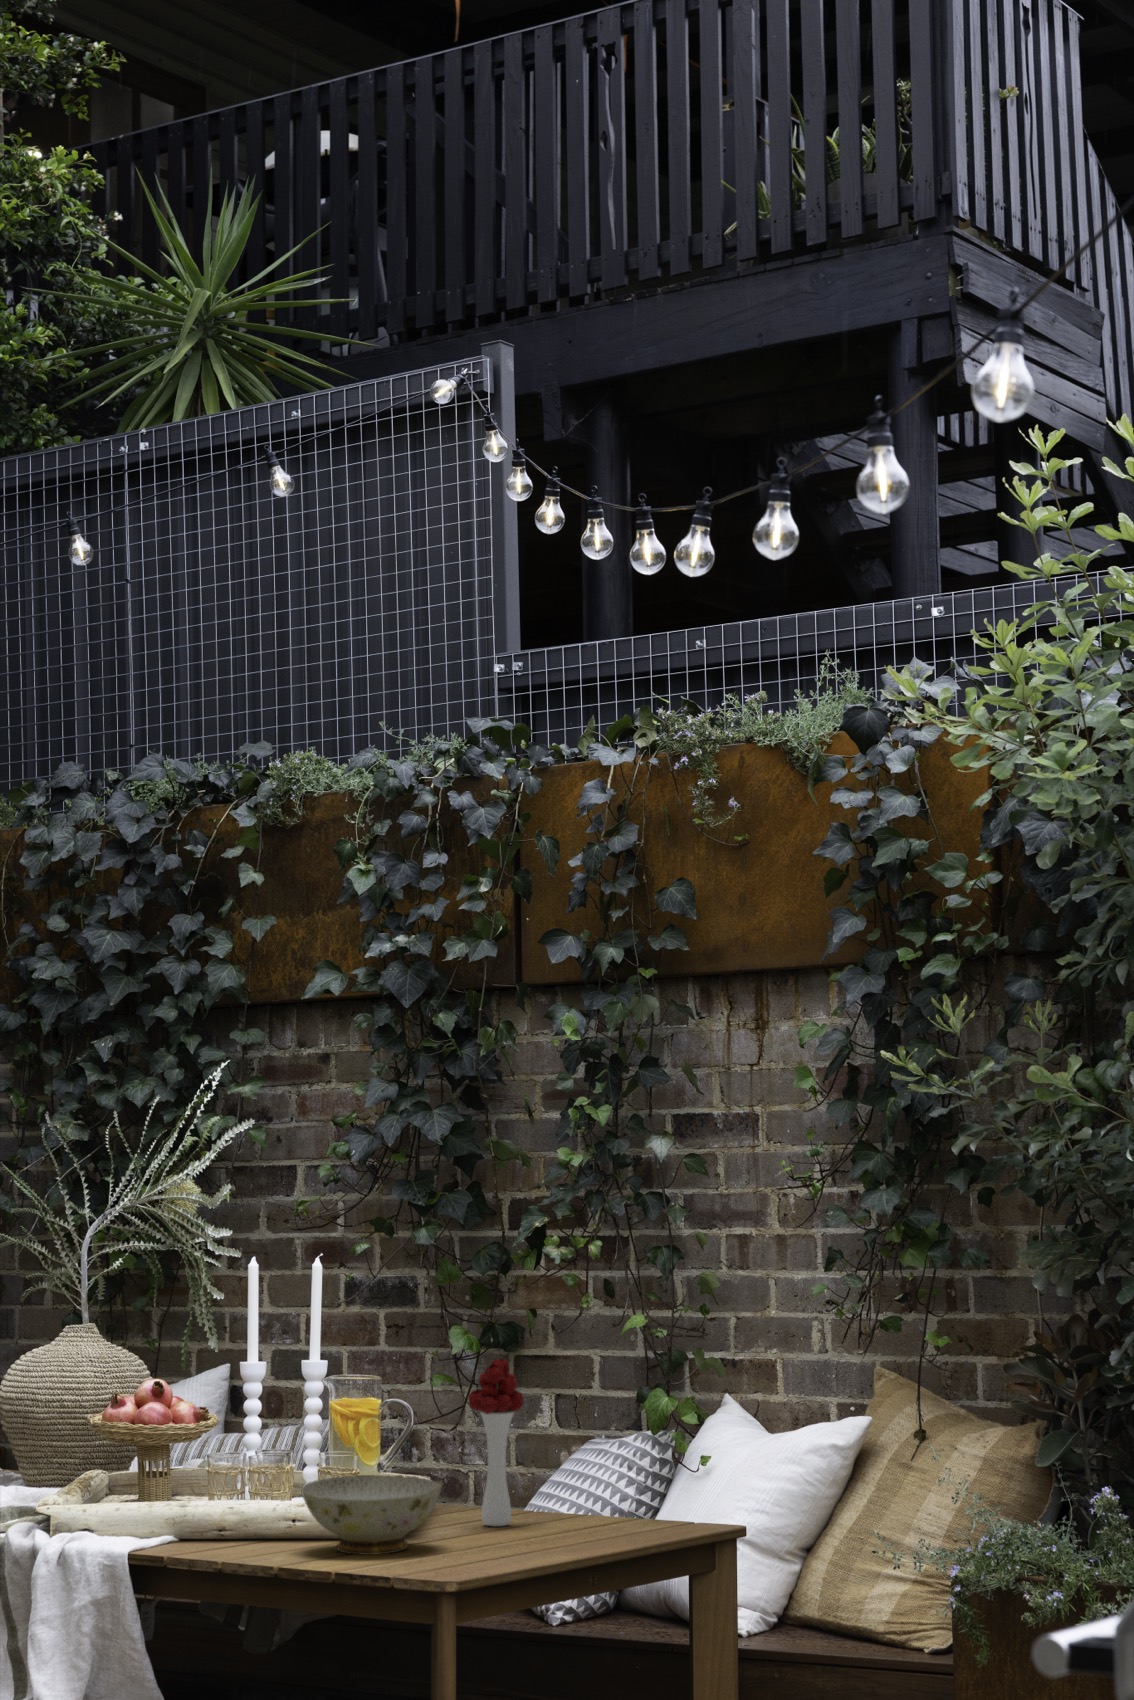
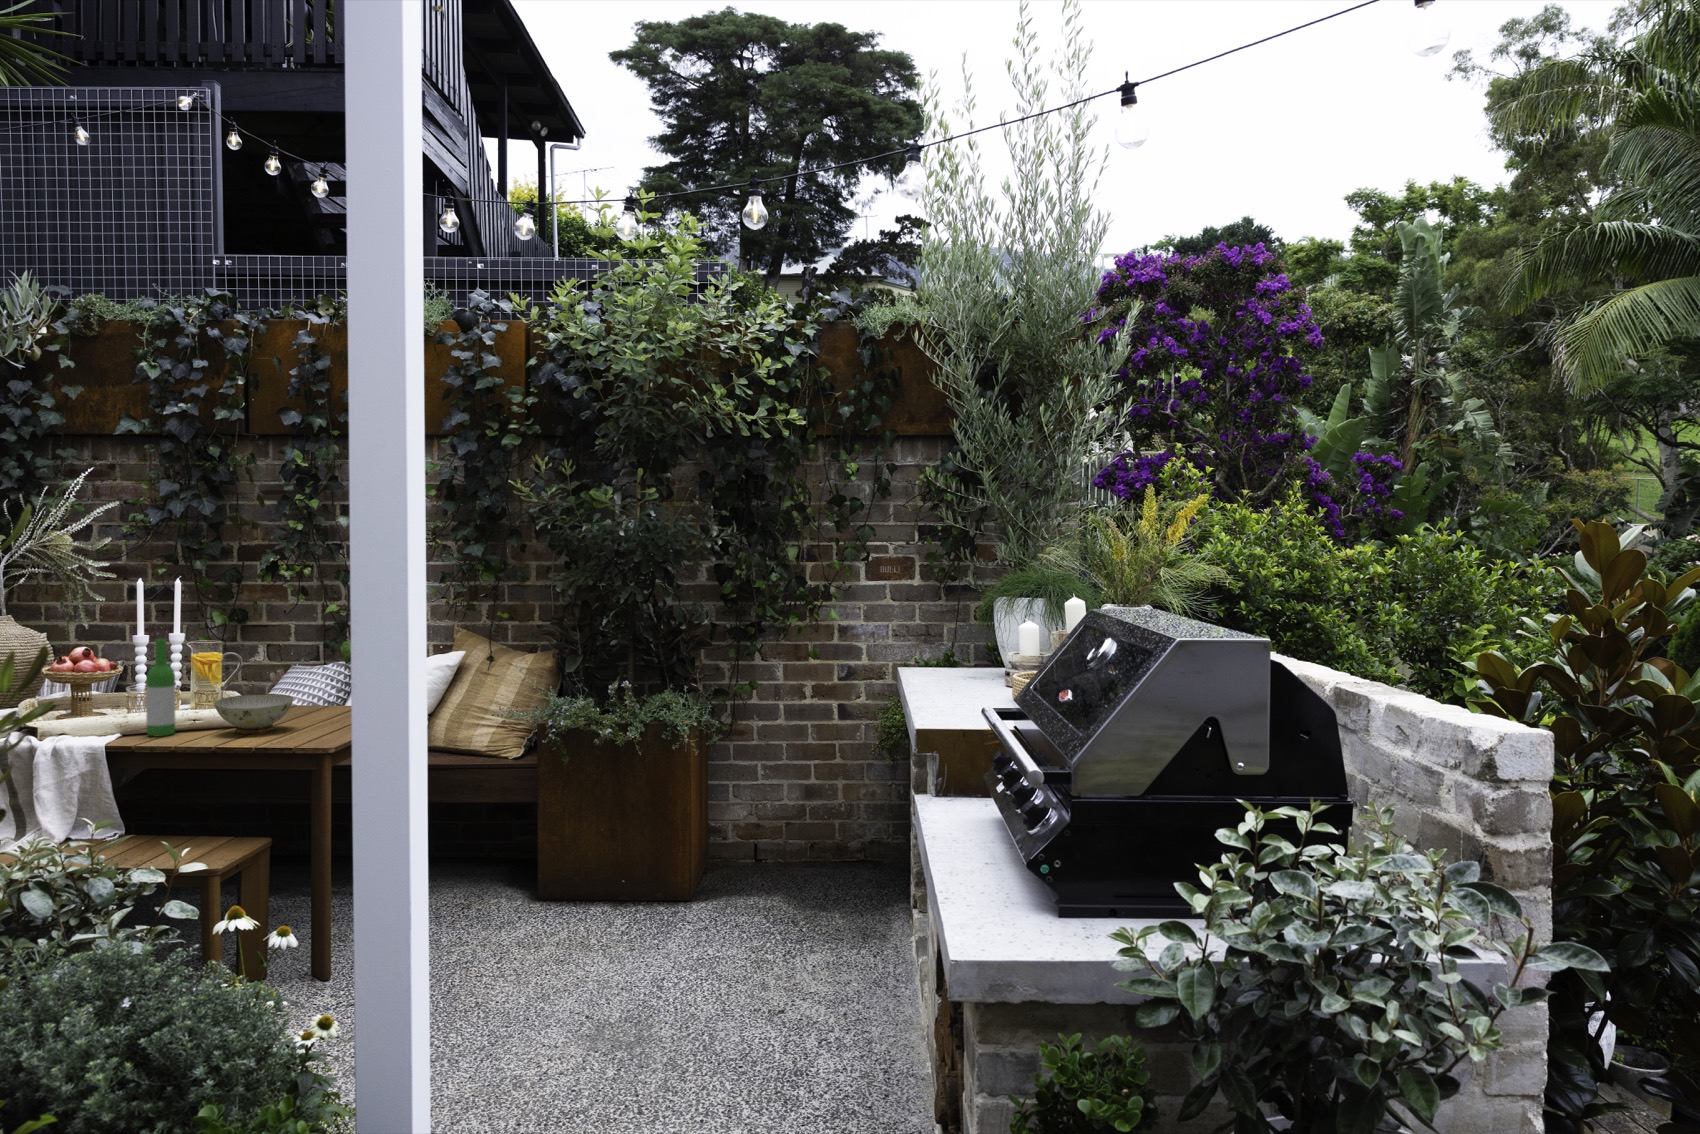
wine bottle: none [205,1355,254,1545] -> present [146,639,175,736]
flower bouquet: present [468,1359,524,1526] -> none [286,633,316,715]

